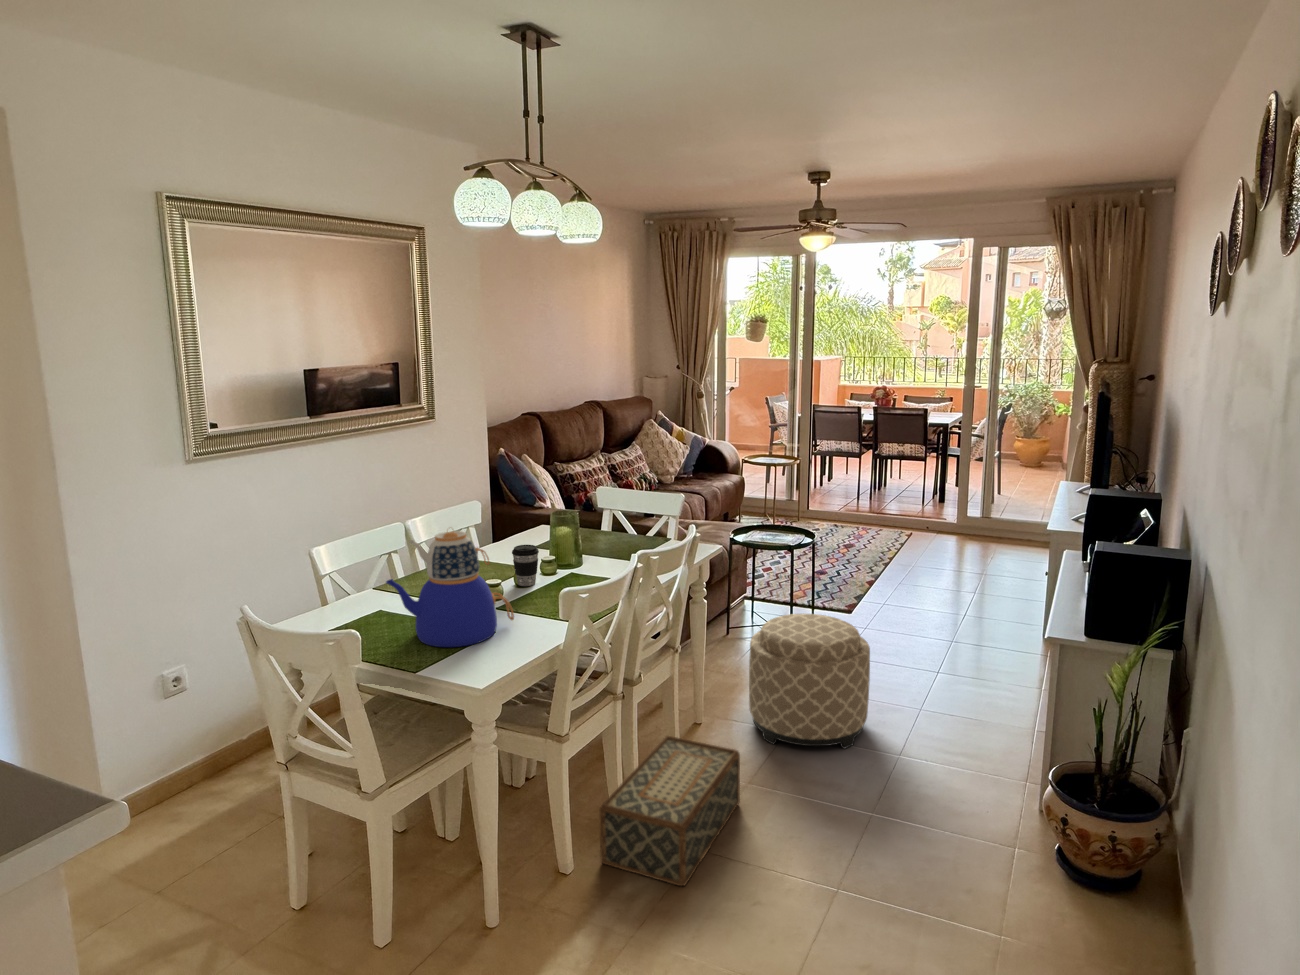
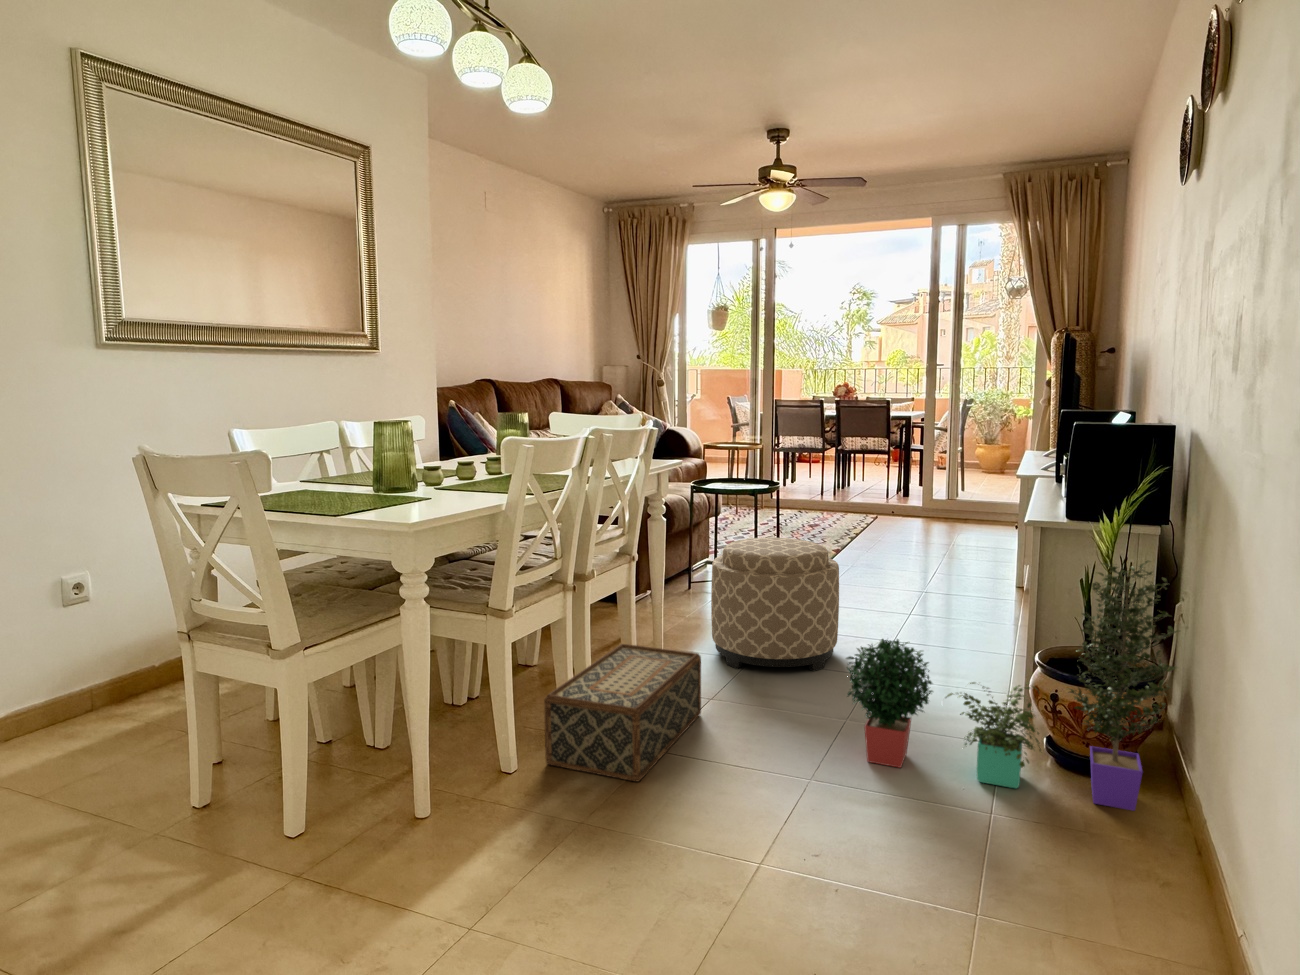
teapot: present [386,531,514,647] -> none [304,378,450,505]
coffee cup: present [512,545,539,586] -> none [453,436,483,478]
potted plant: none [872,712,1182,934] -> present [846,561,1180,811]

